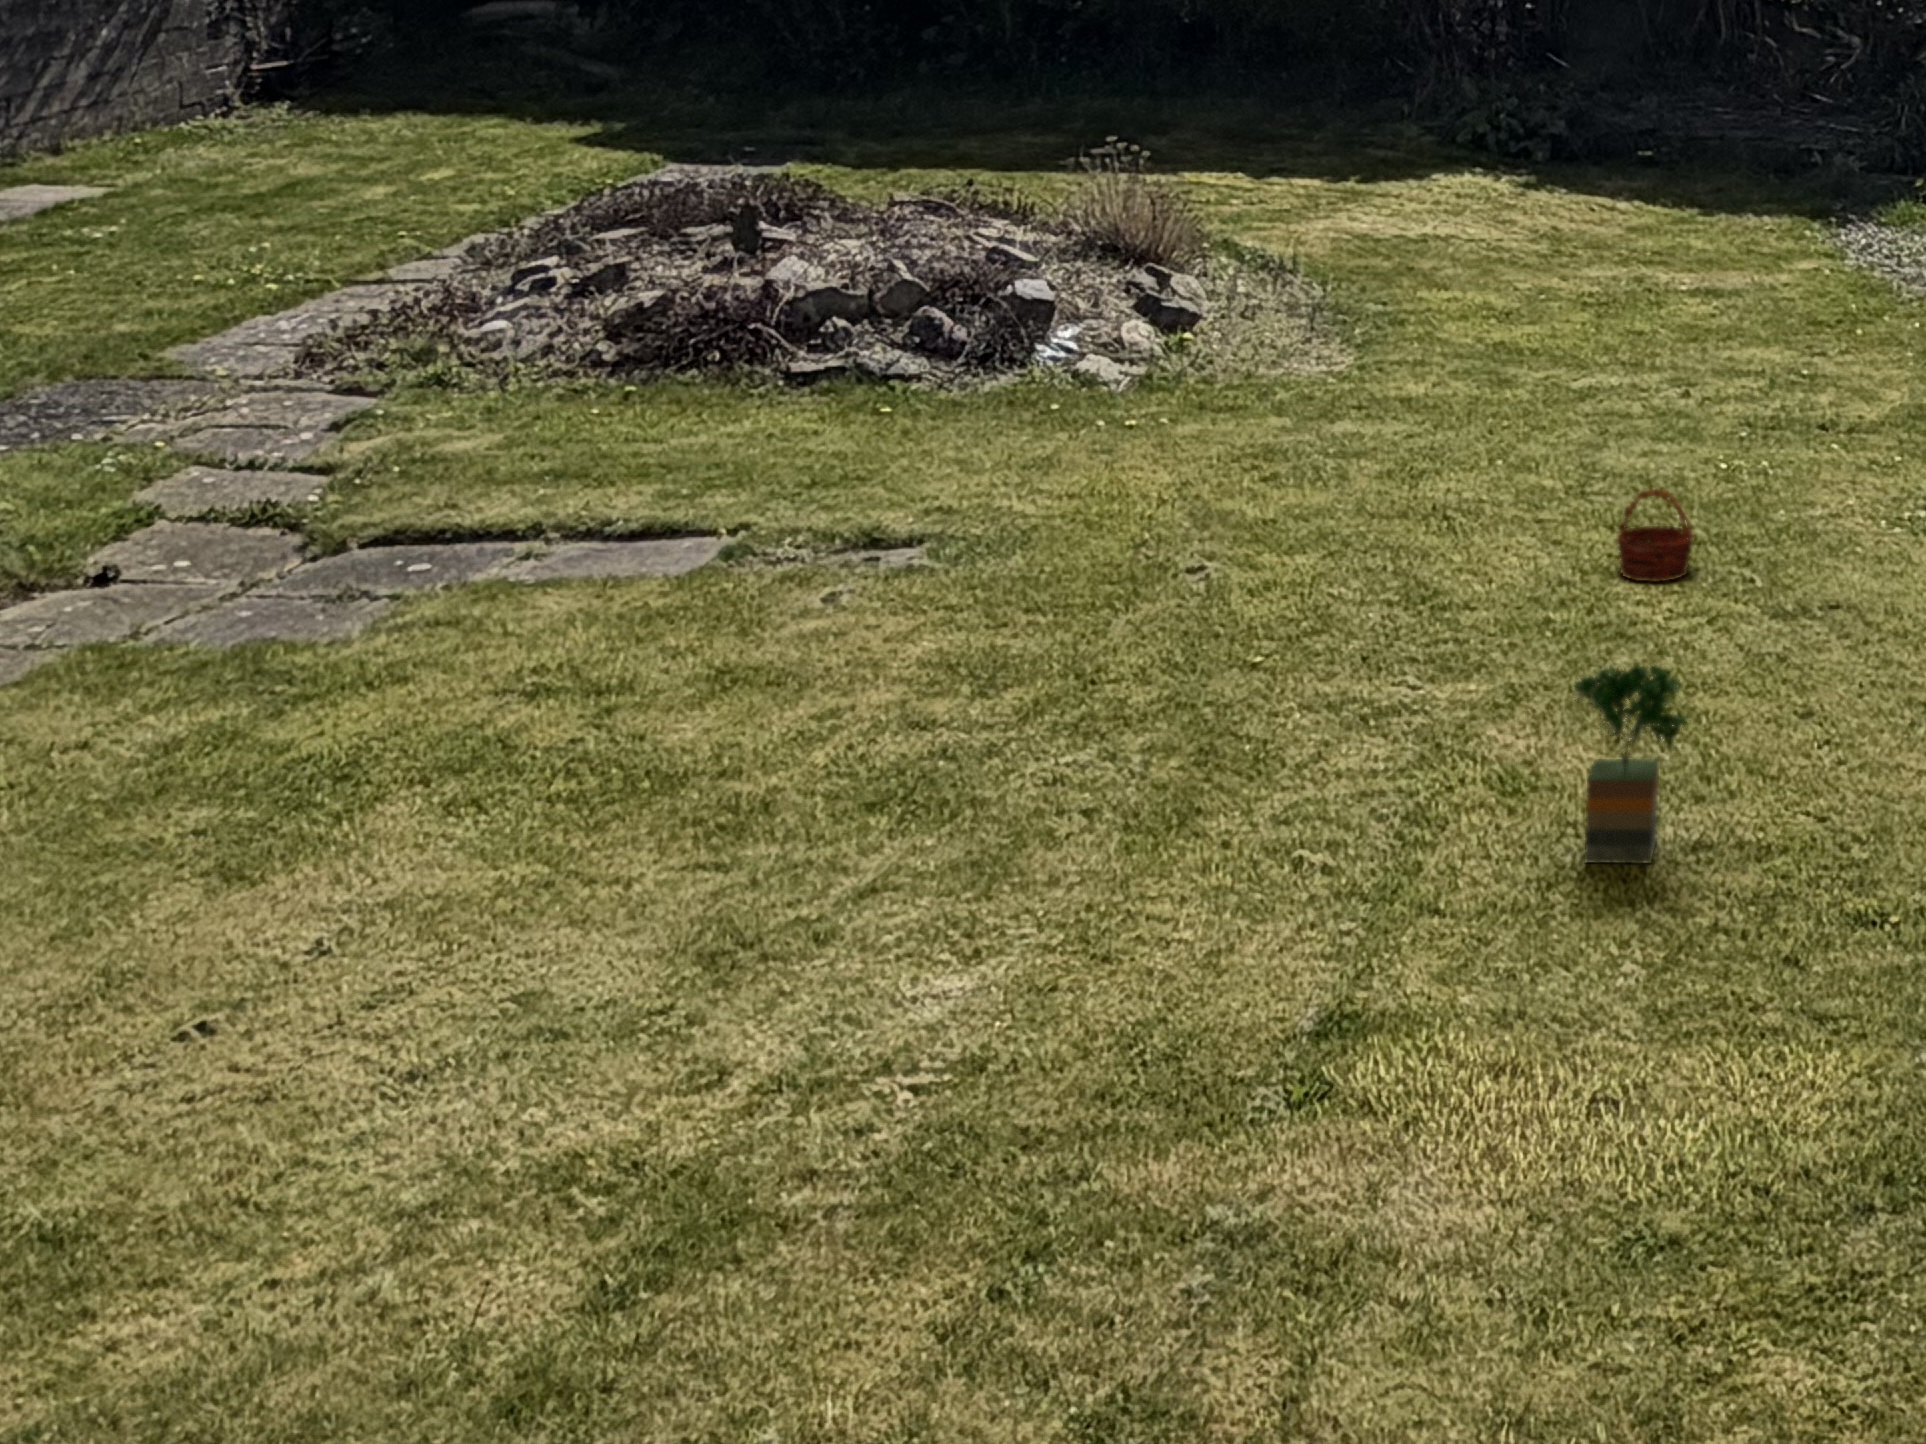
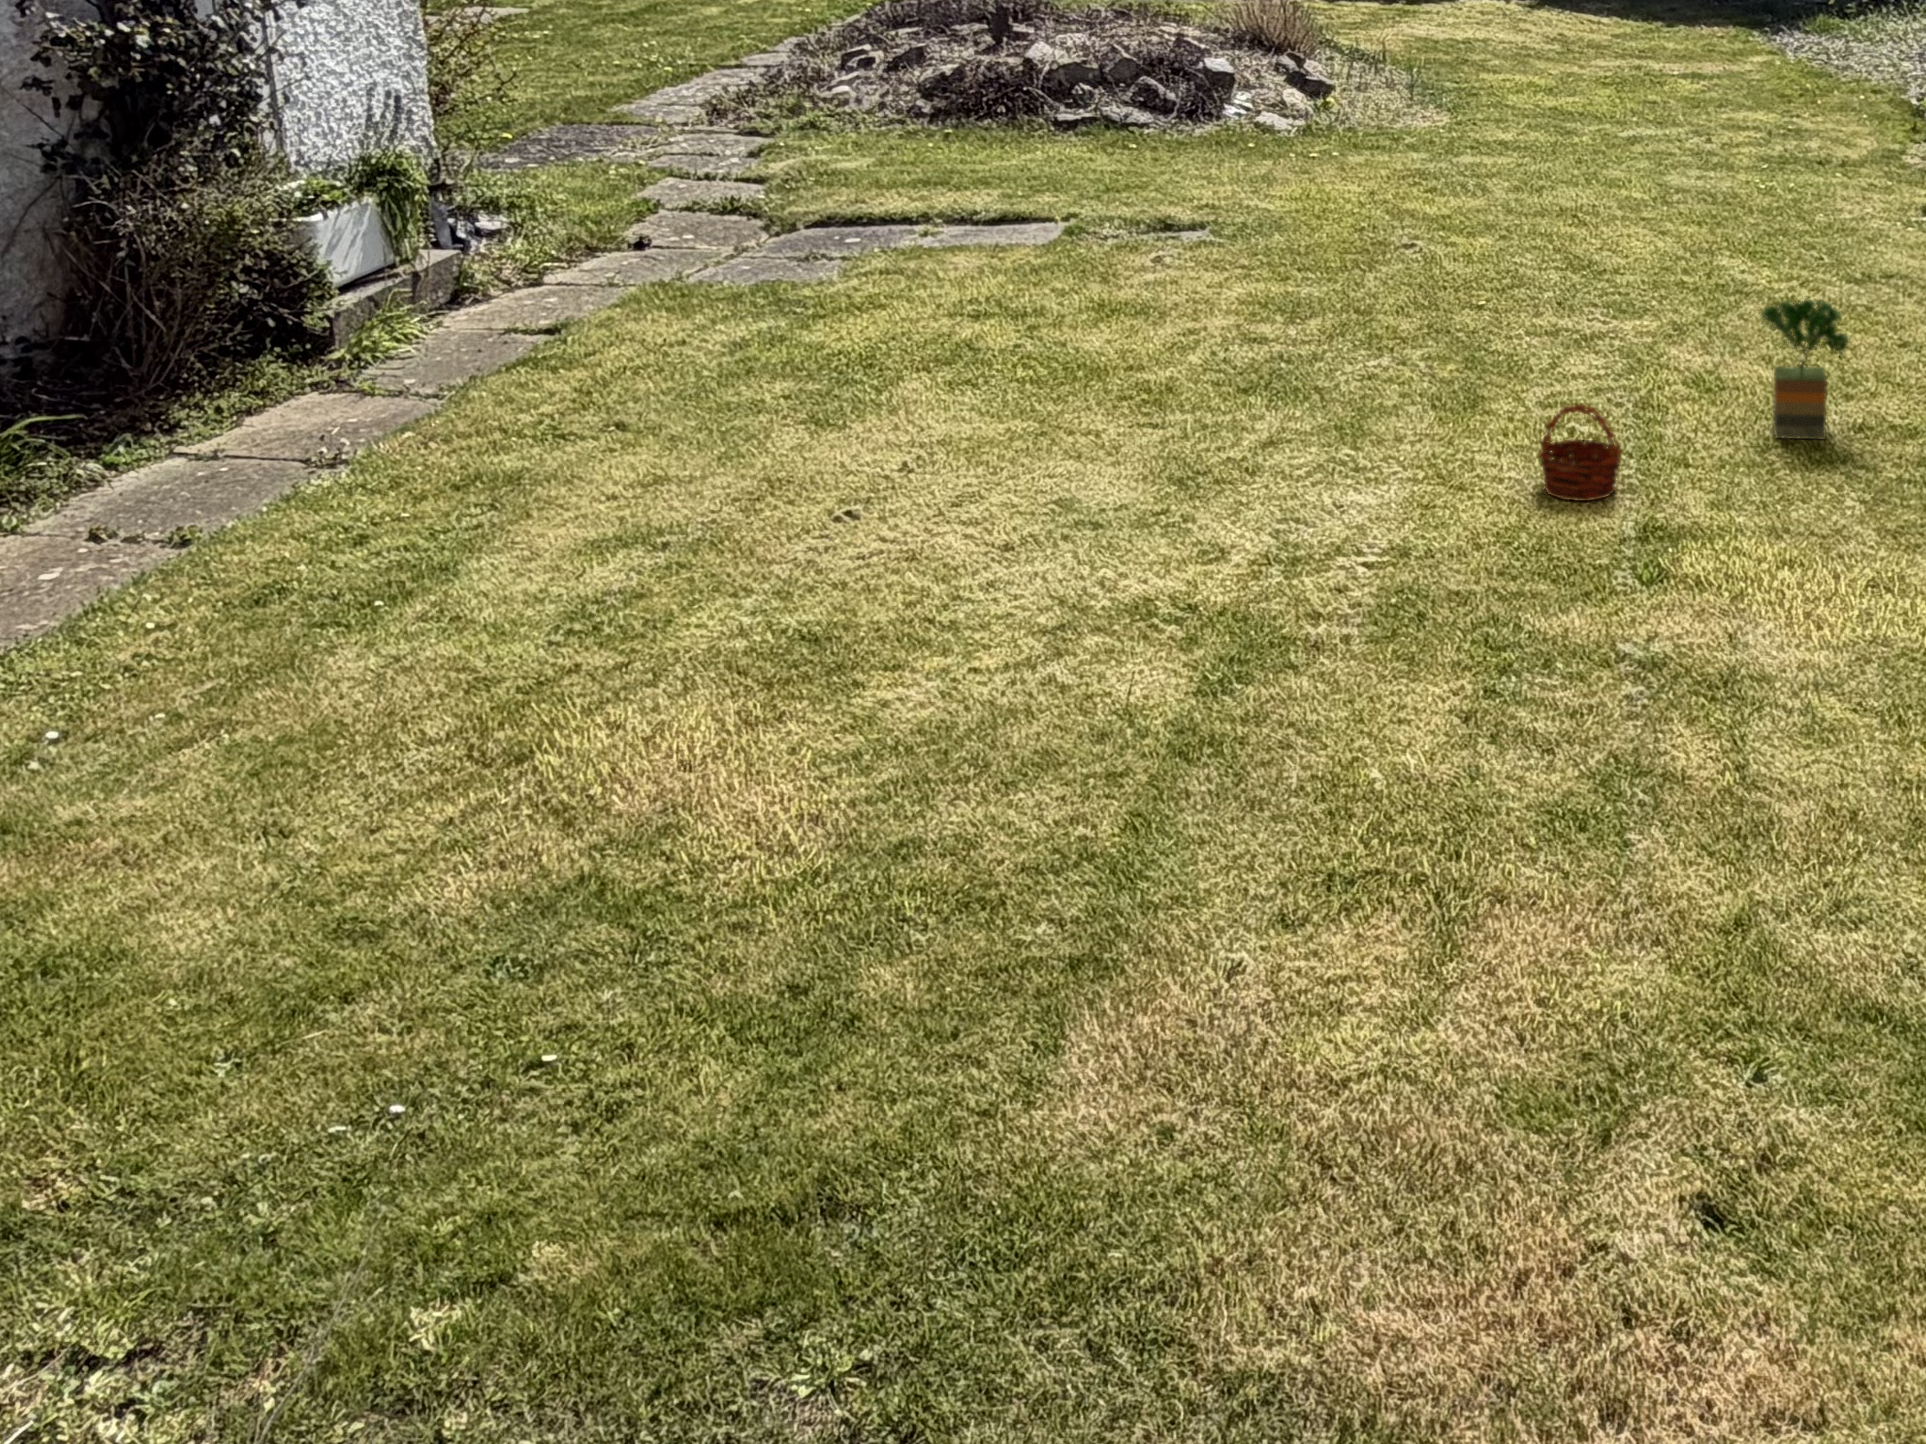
basket: present [1617,489,1694,582] -> present [1539,404,1621,501]

